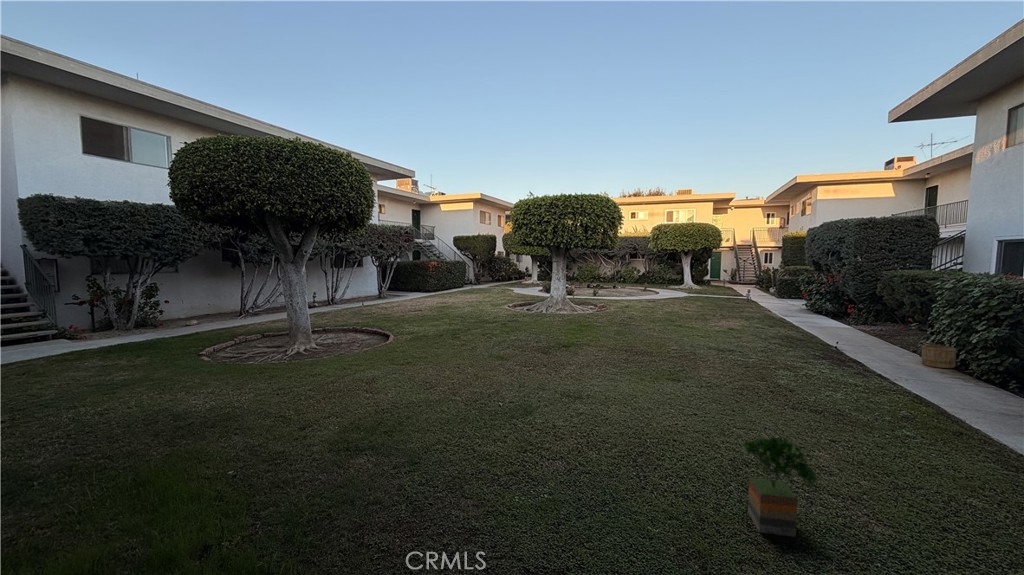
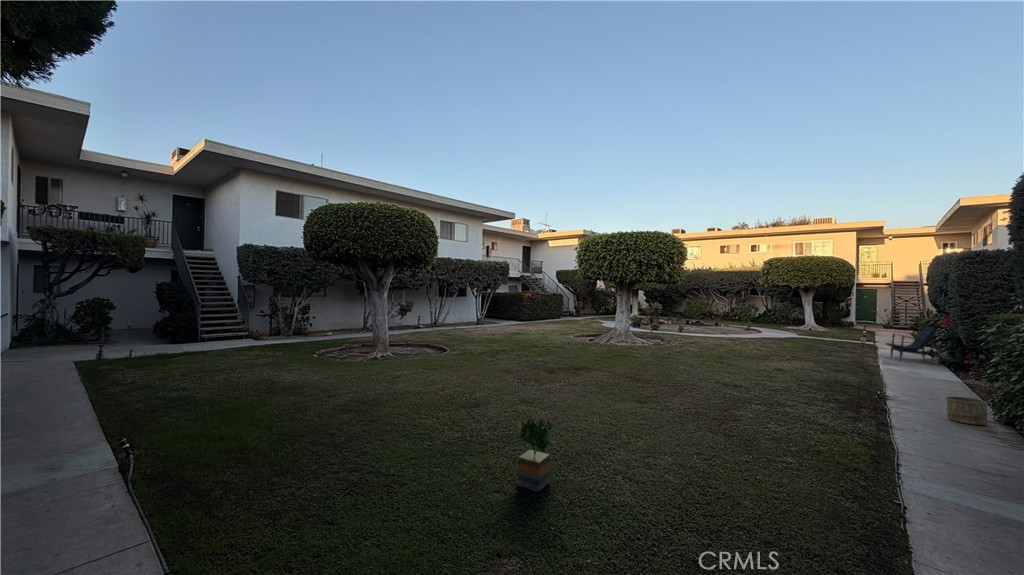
lounge chair: none [783,283,824,313] -> present [886,327,937,362]

